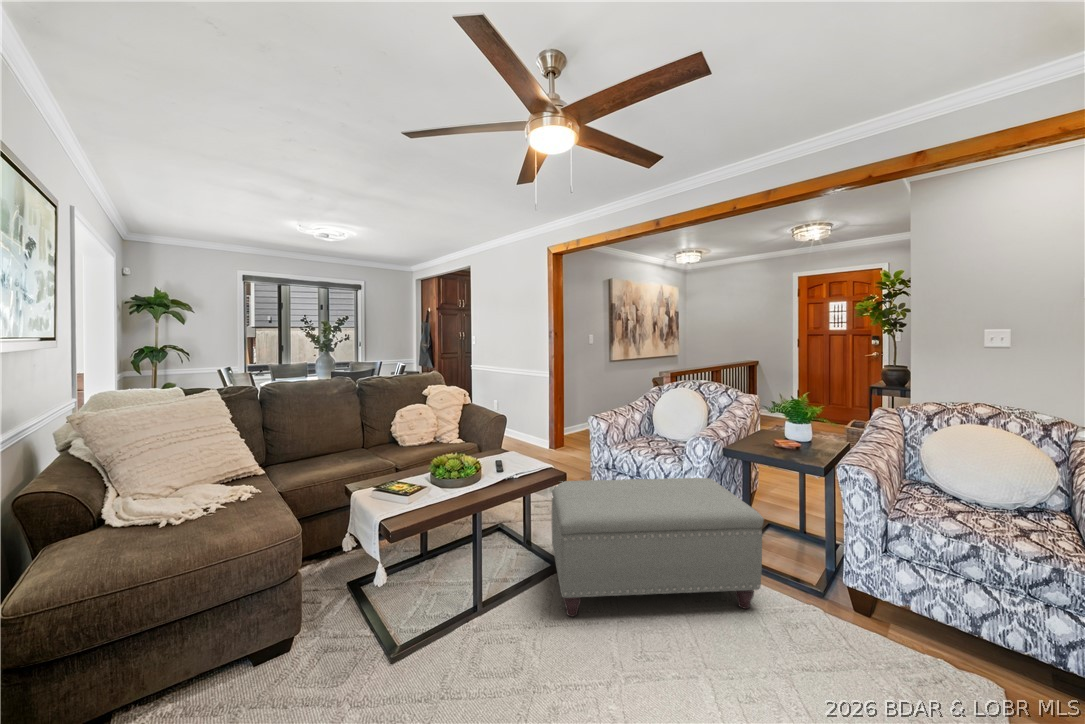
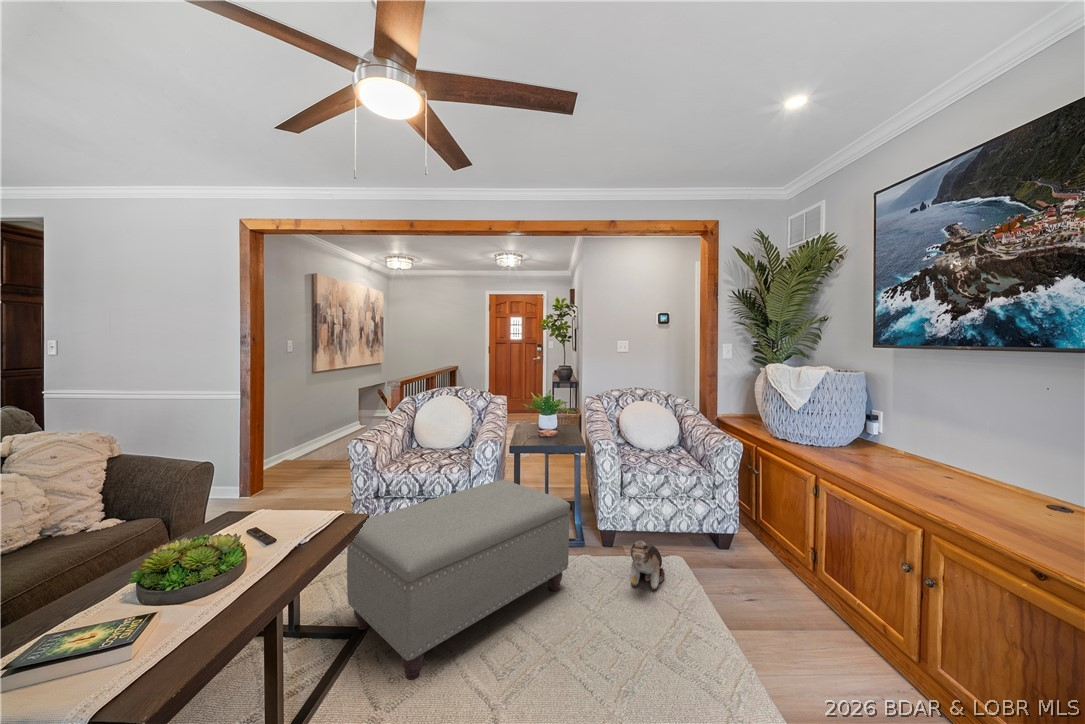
plush toy: none [835,588,923,662] -> present [627,540,665,589]

